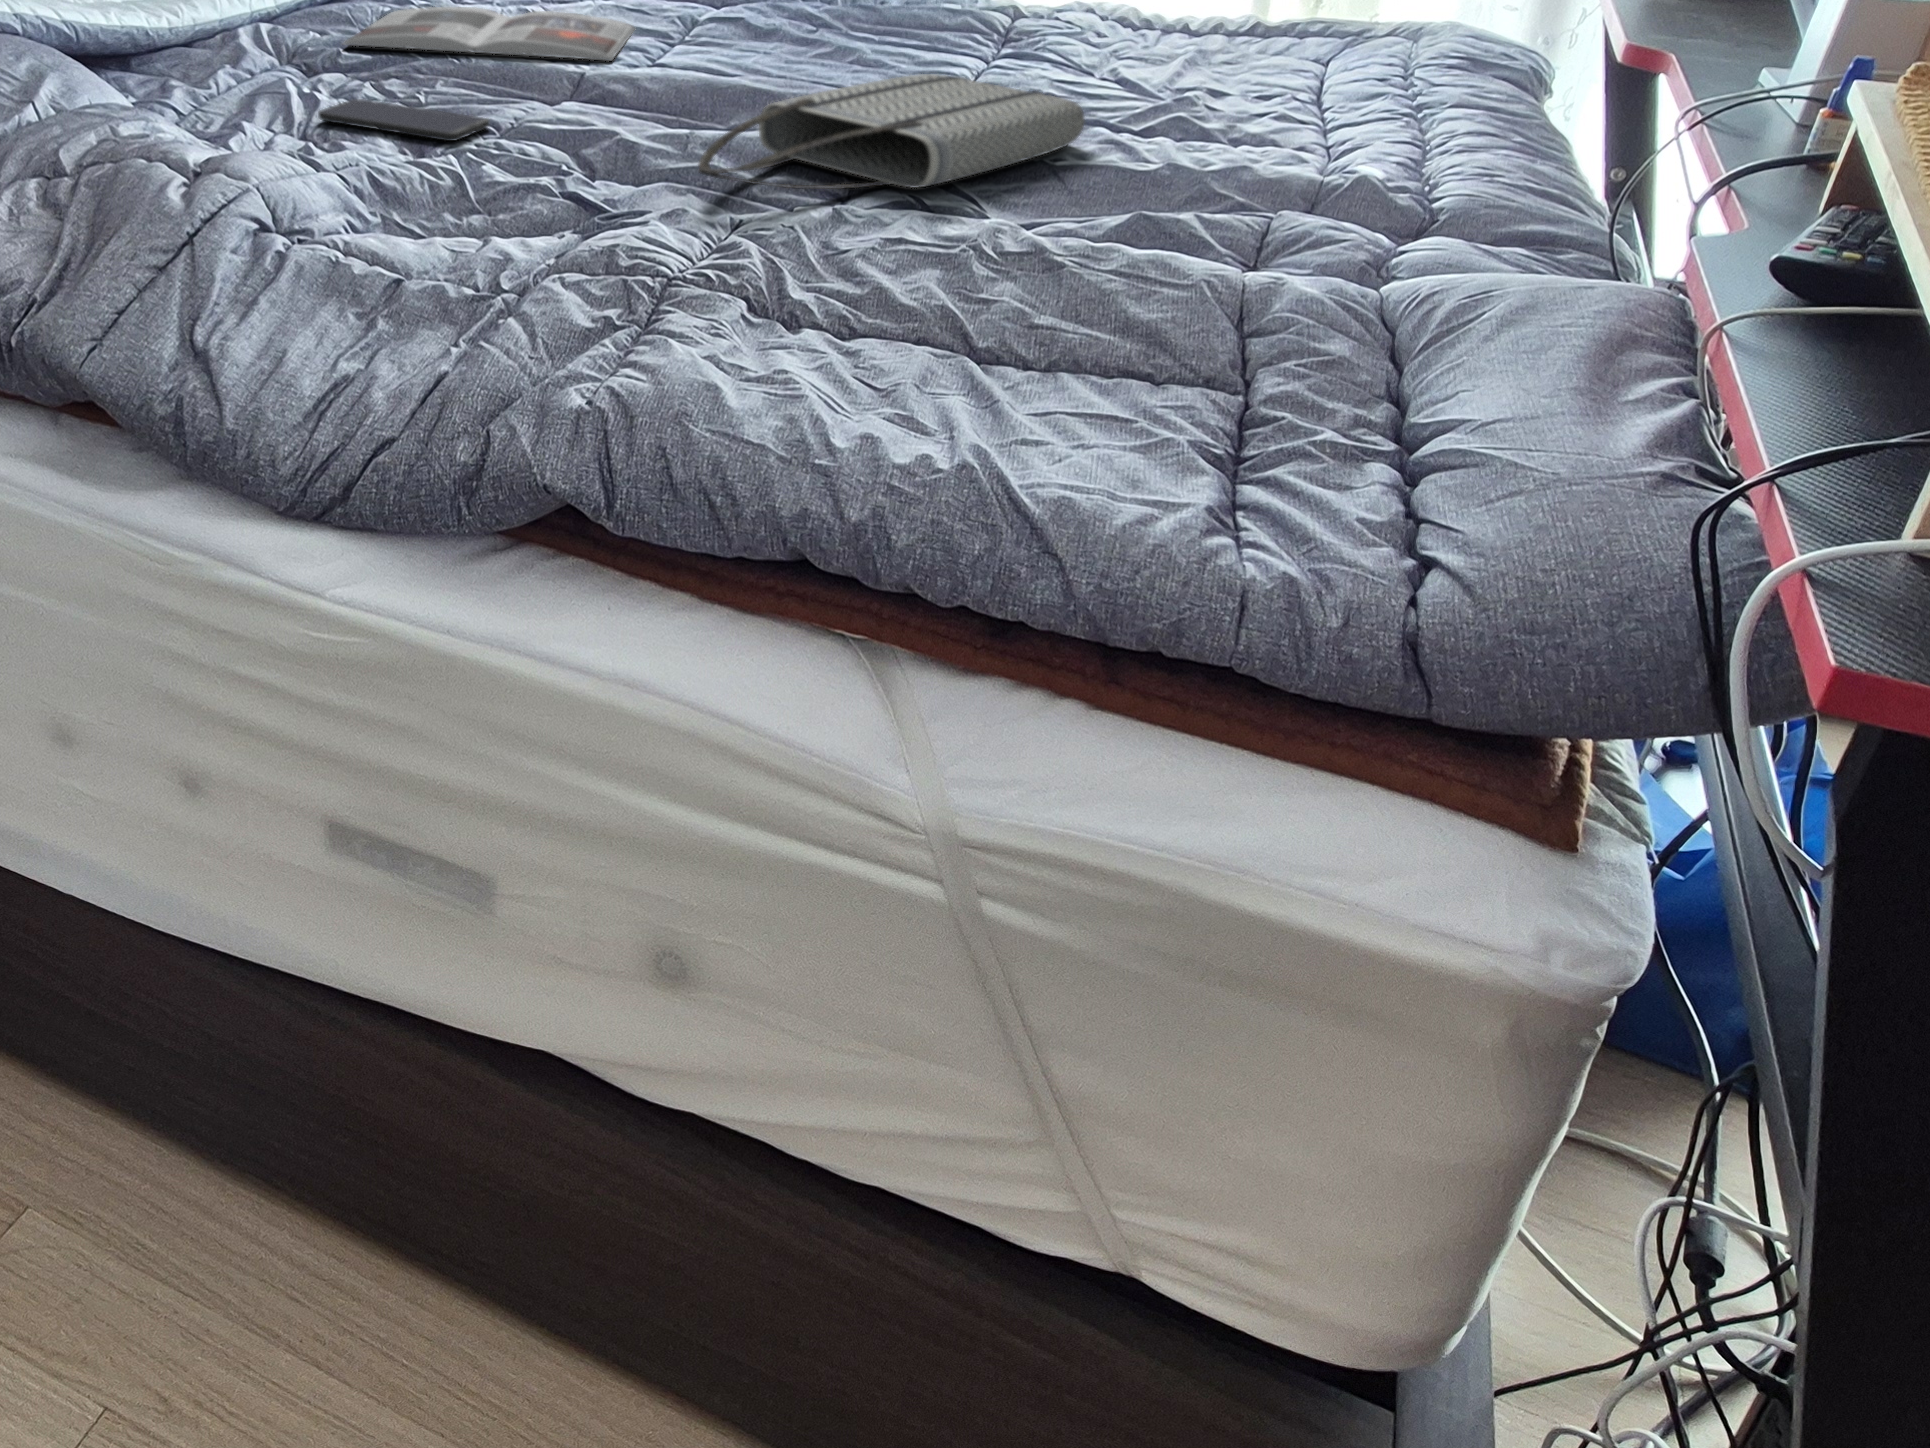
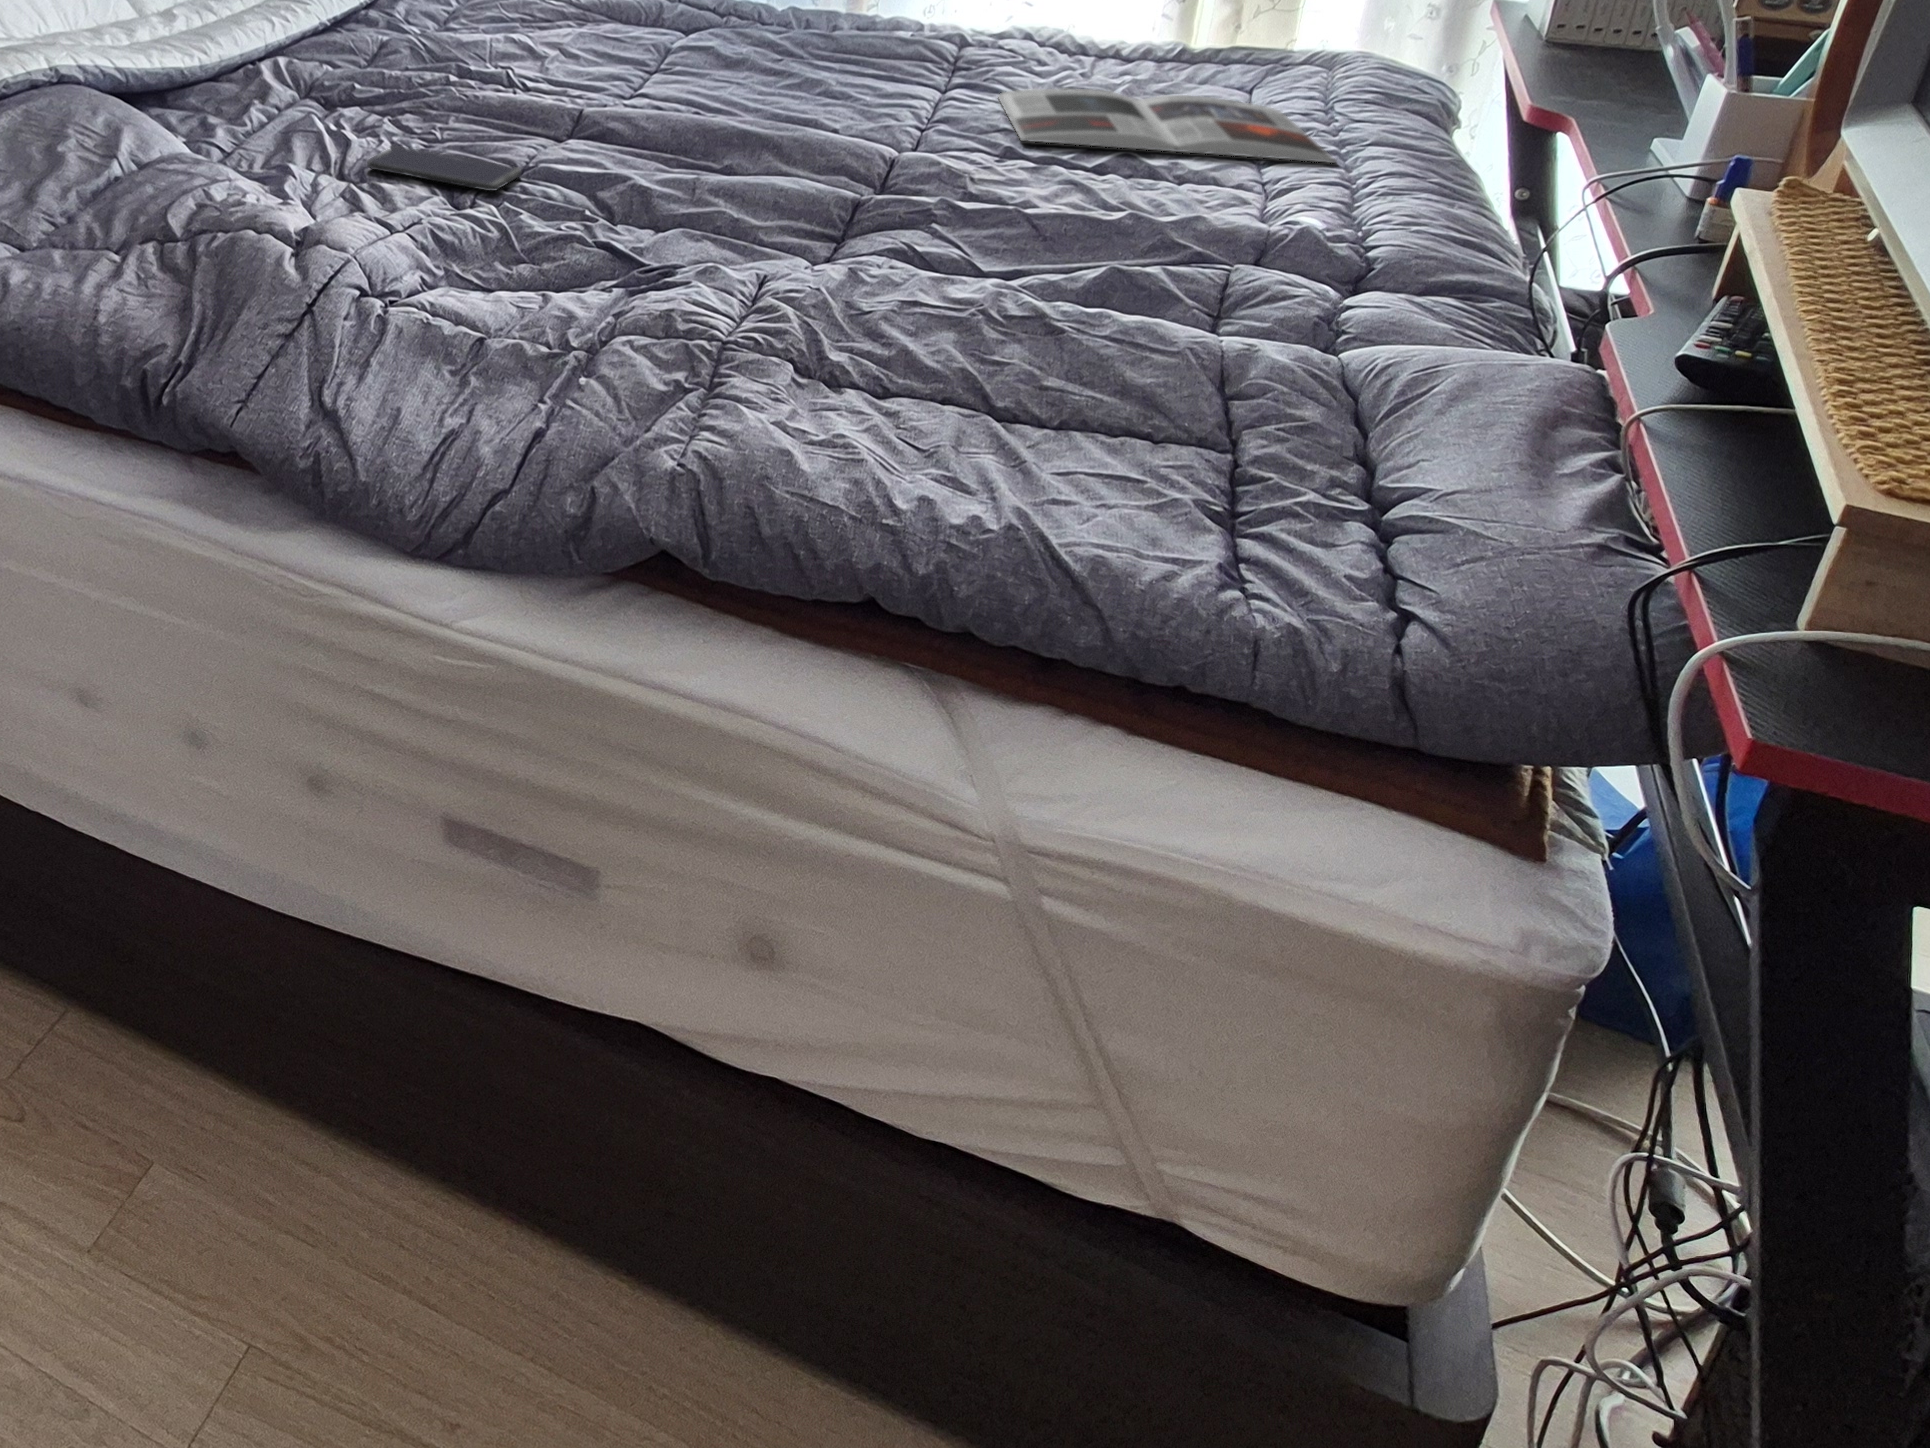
magazine: present [344,7,635,61] -> present [998,89,1336,163]
tote bag: present [699,74,1085,189] -> none [726,126,1054,246]

